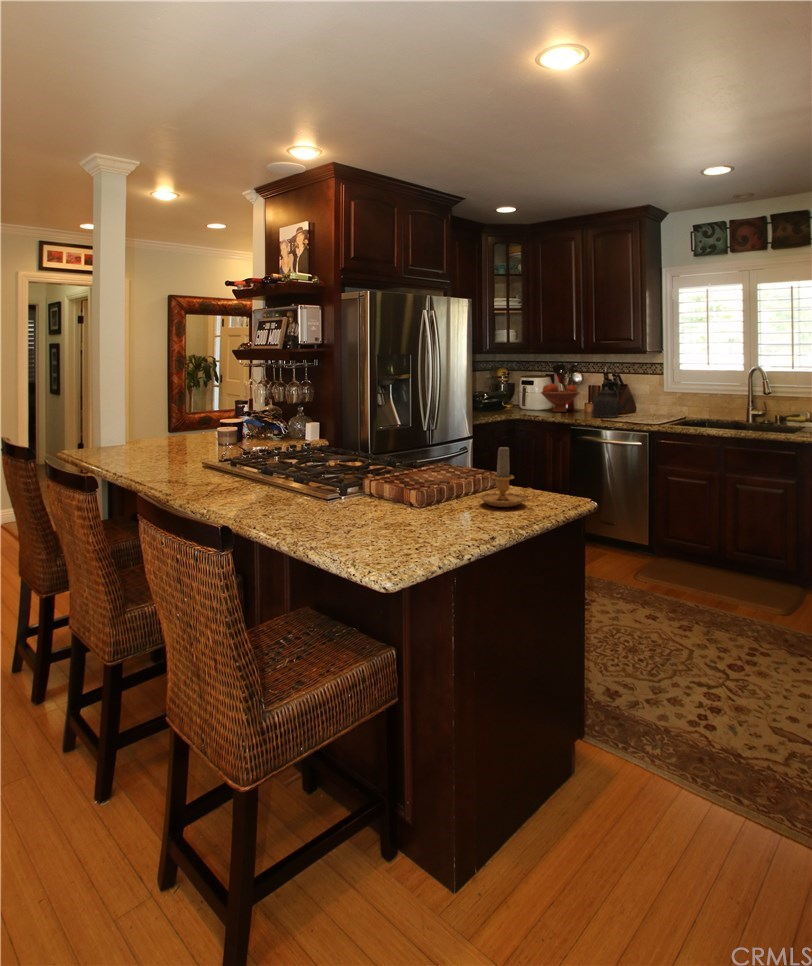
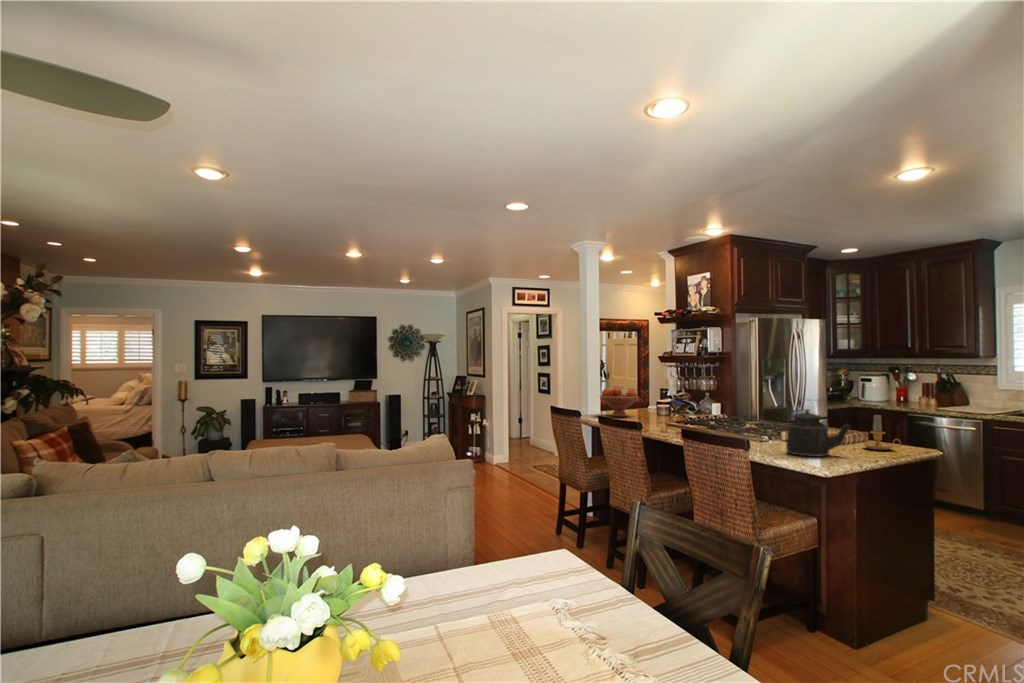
fruit bowl: present [541,384,579,412] -> present [600,388,638,417]
kettle: present [592,388,631,418] -> present [786,409,851,457]

